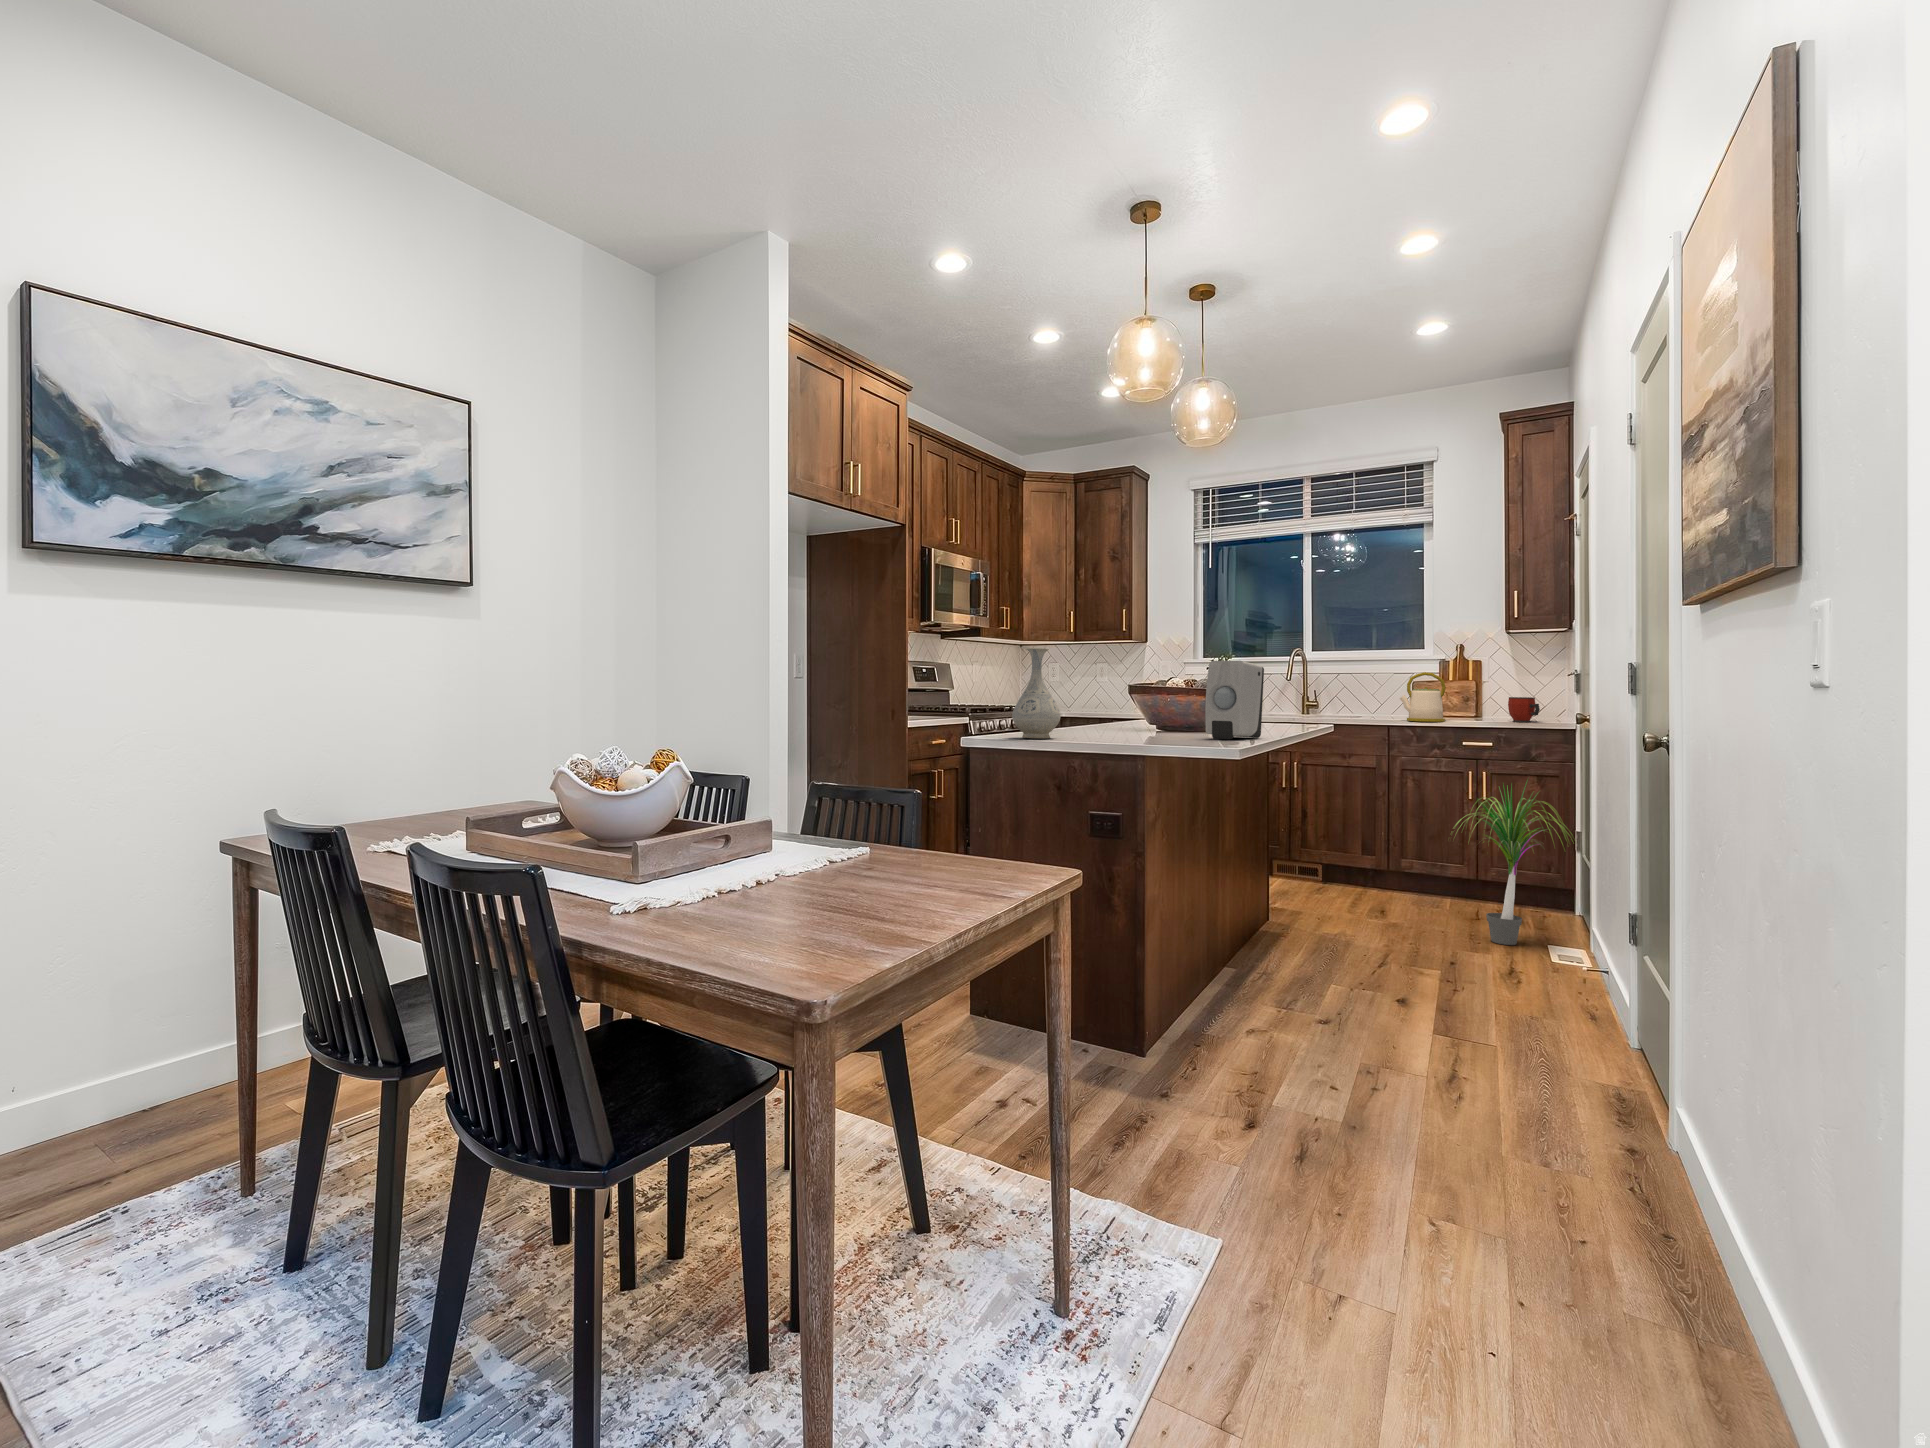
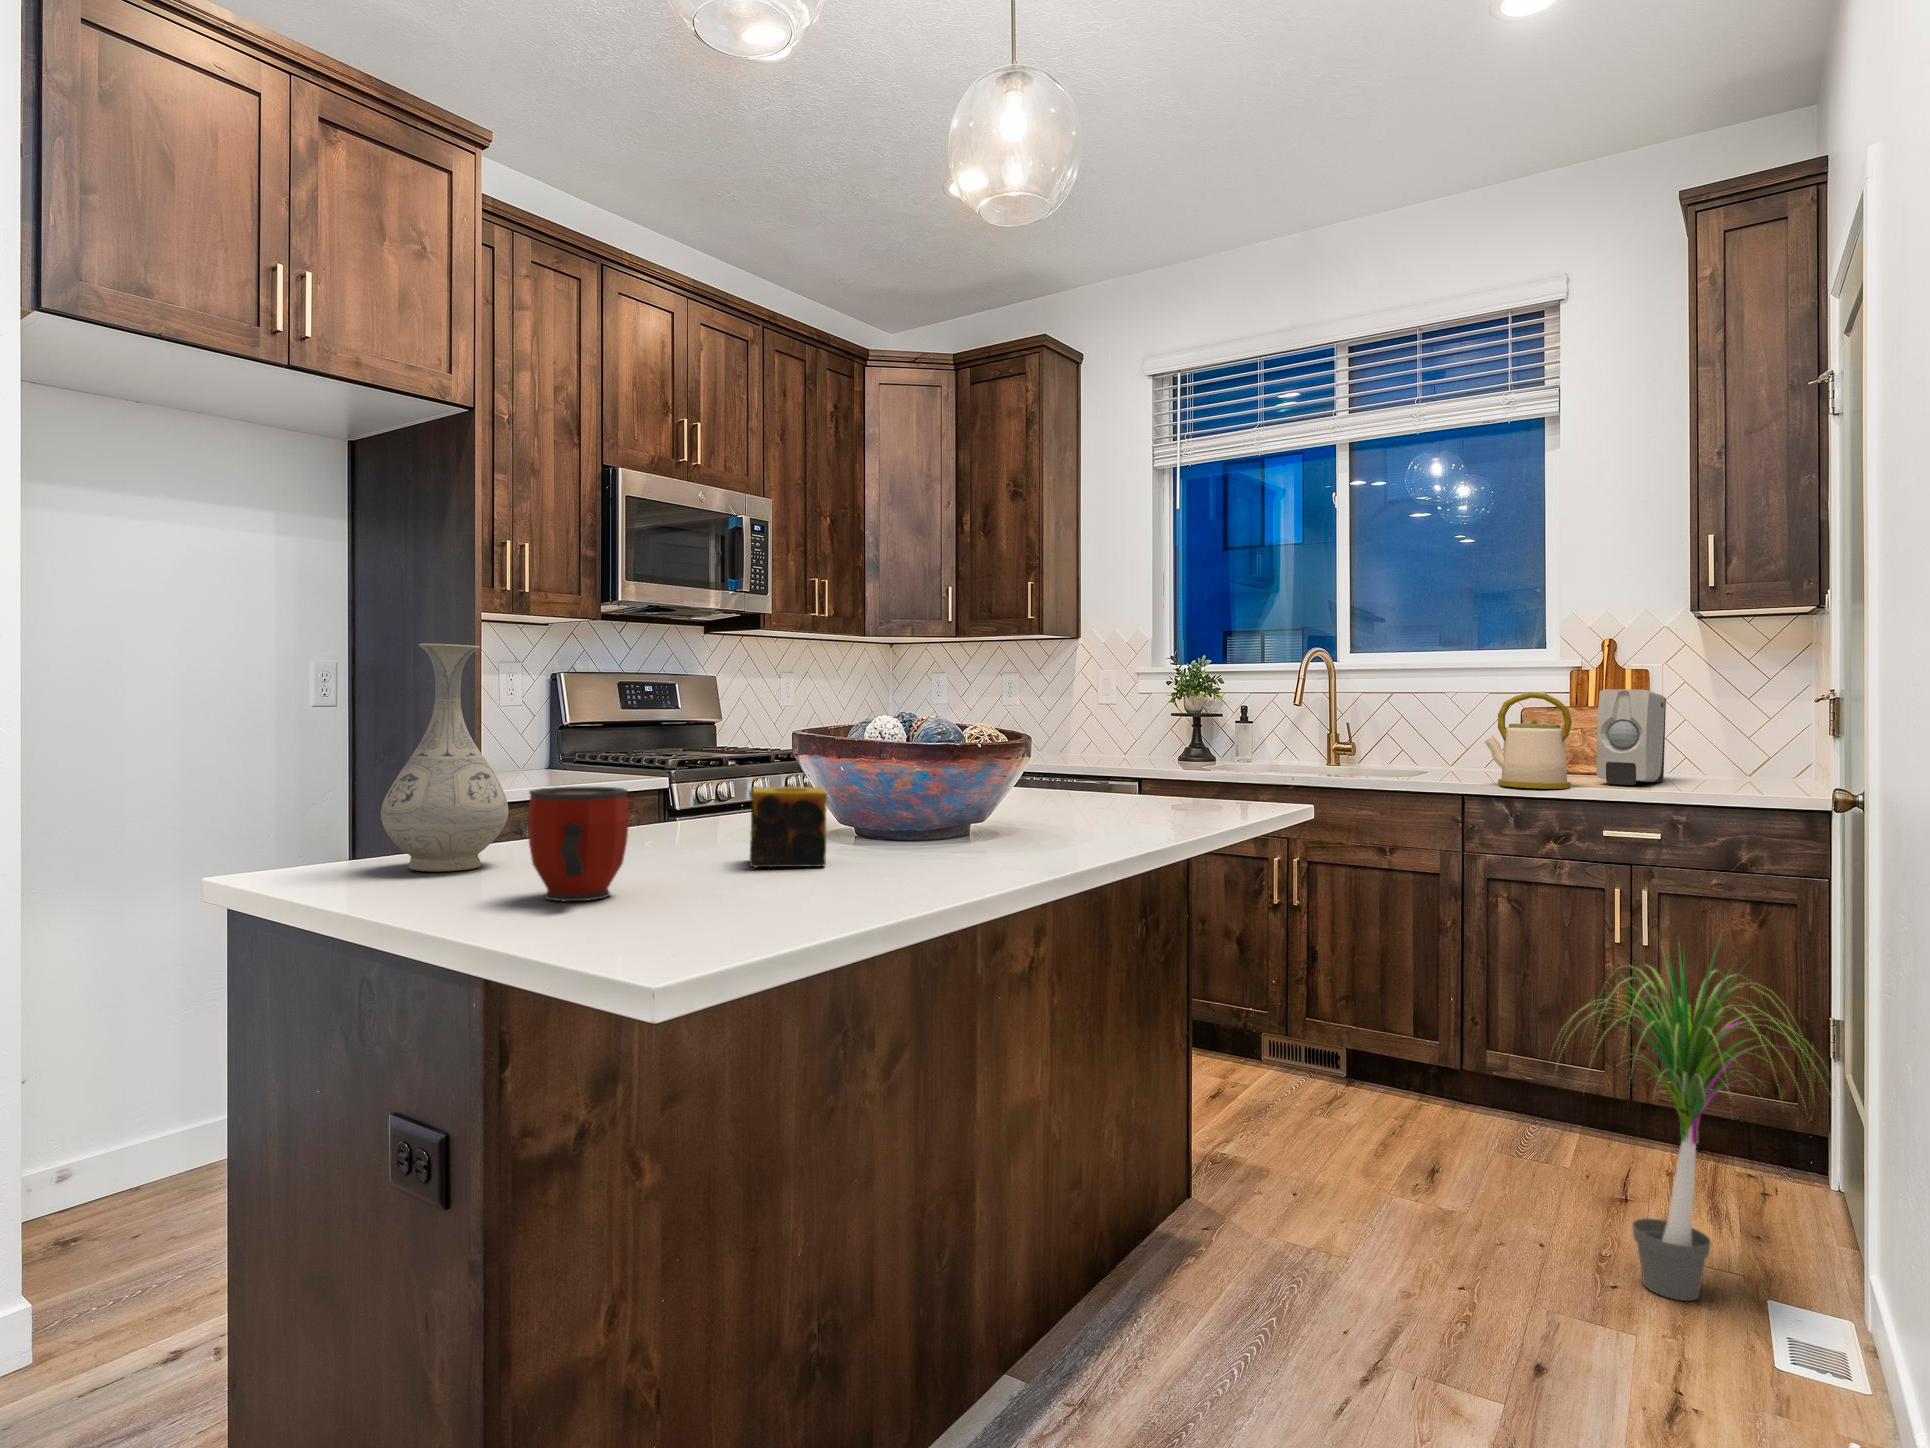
soap dispenser: present [1205,661,1264,739] -> present [1596,689,1666,785]
mug: present [1508,697,1540,722] -> present [527,787,629,901]
candle: none [1151,706,1191,737] -> present [750,787,827,867]

